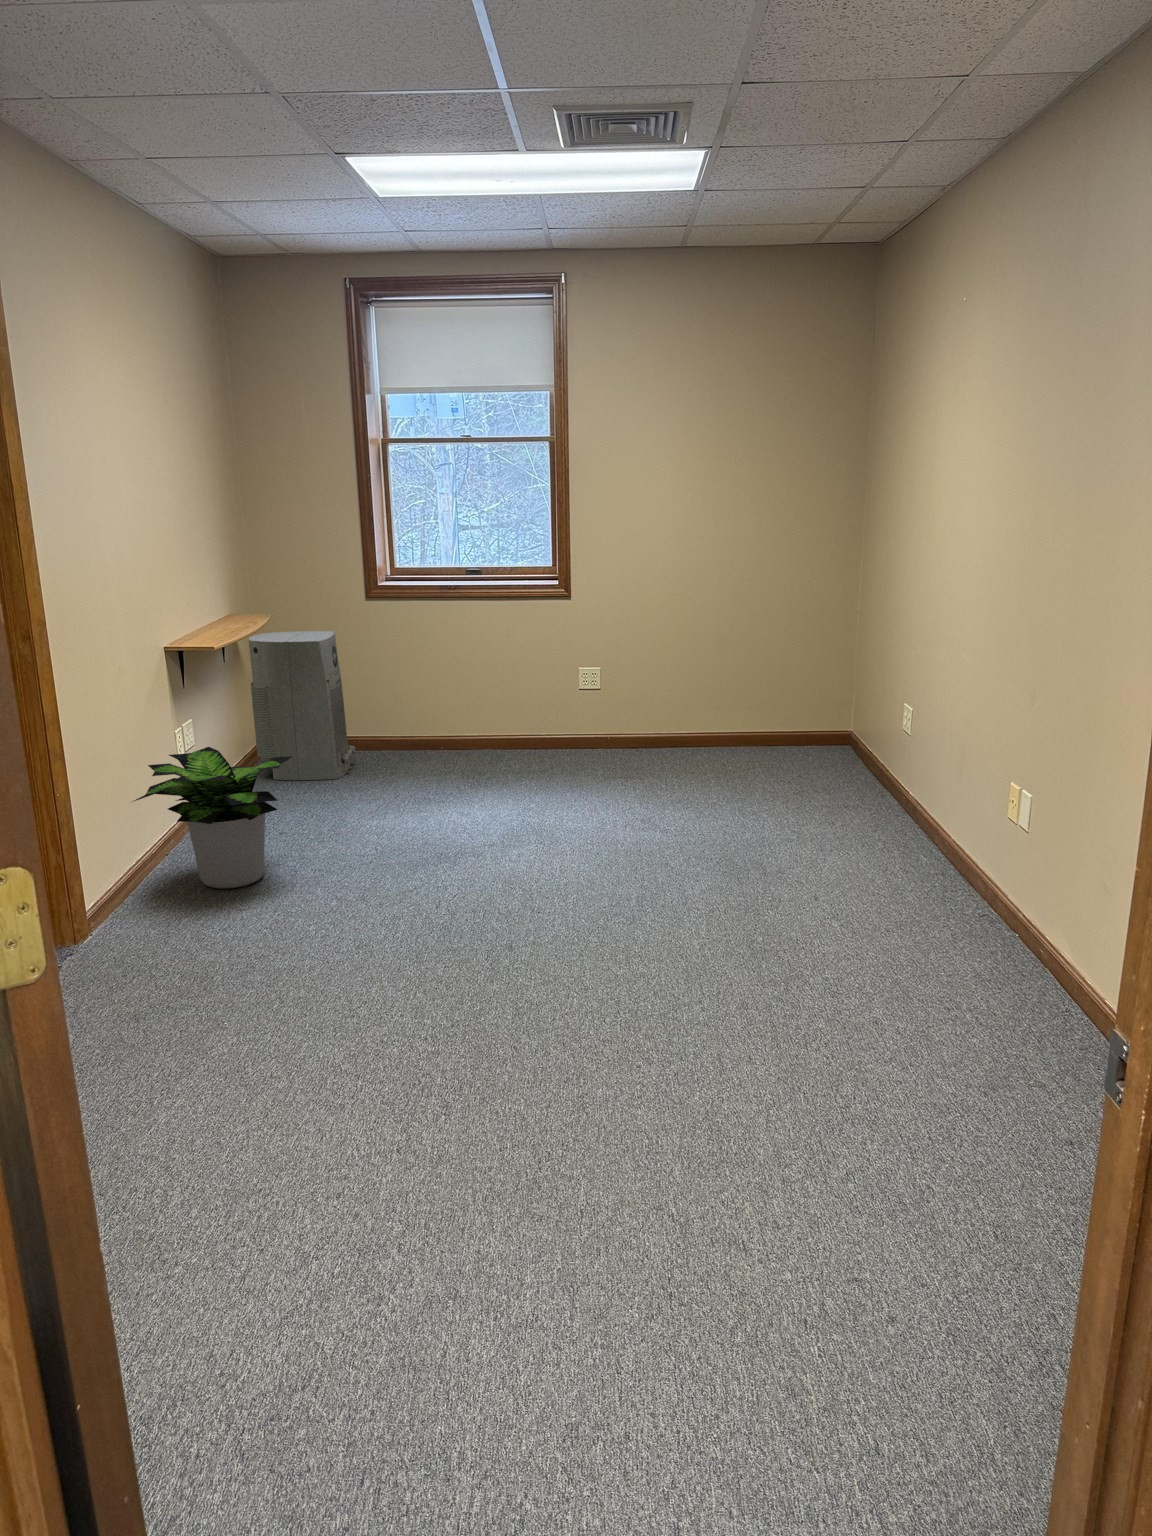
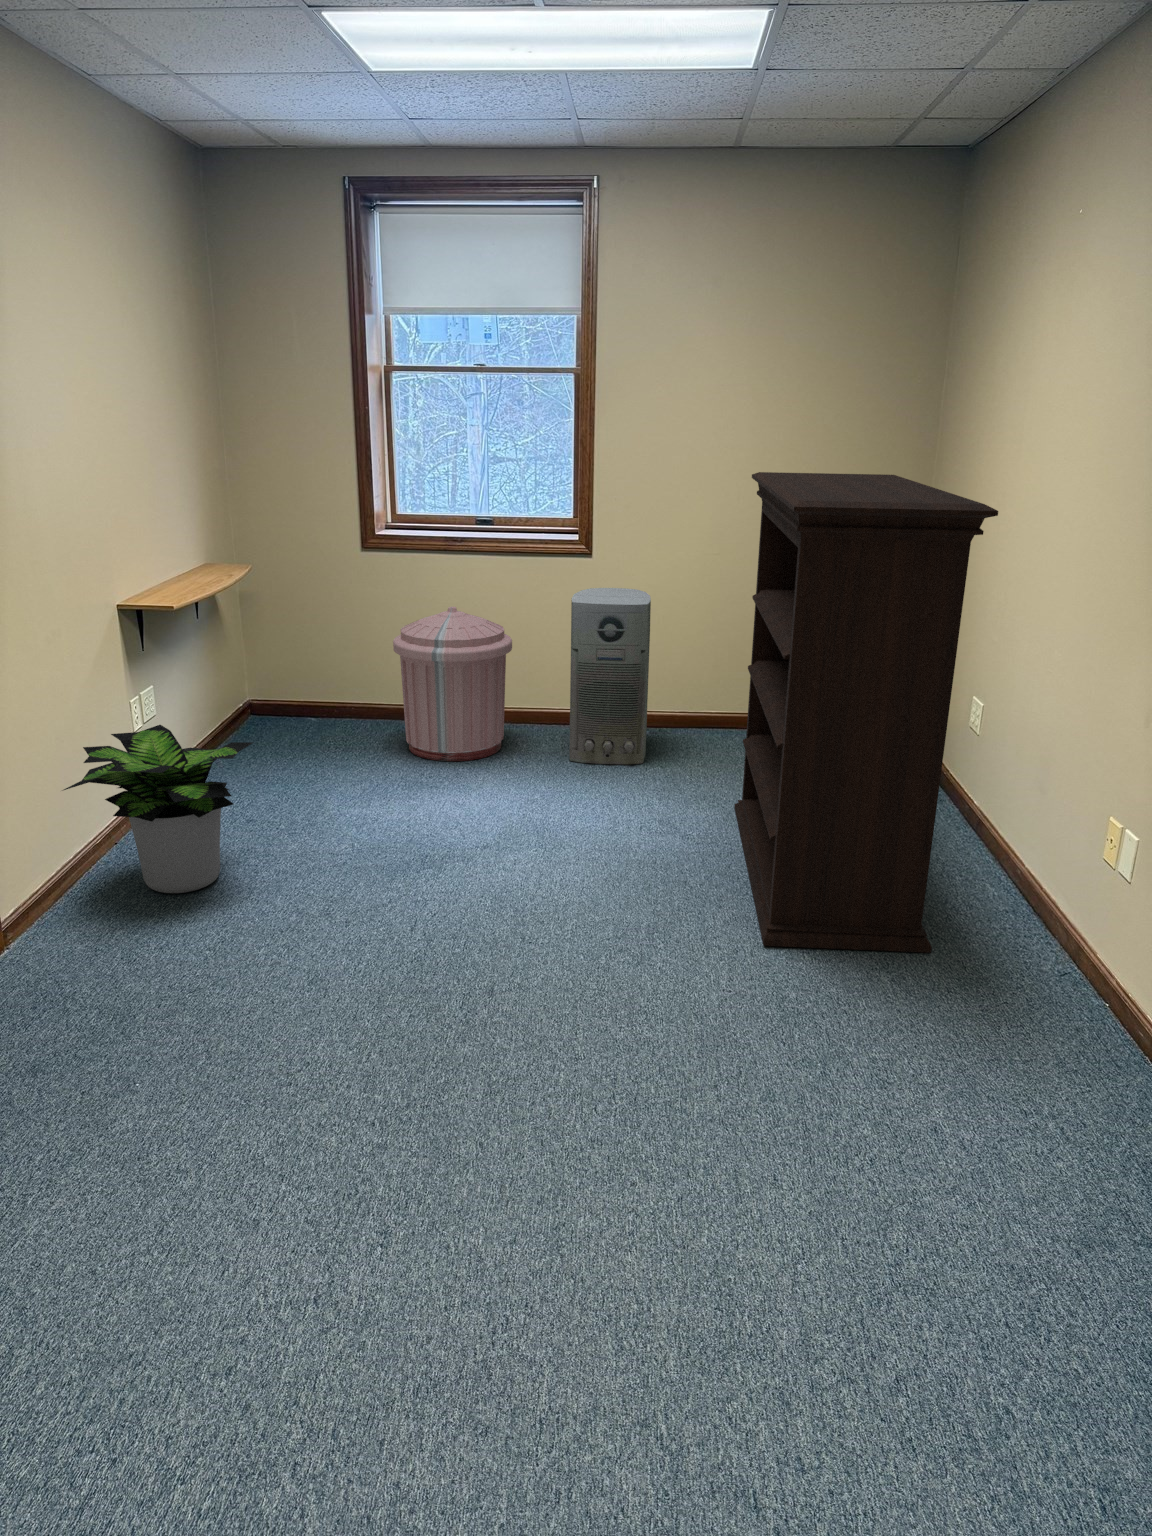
bookshelf: none [703,515,902,905] -> present [734,472,998,953]
air purifier: present [248,631,355,780] -> present [569,588,651,764]
trash can: none [397,645,502,781] -> present [393,607,512,761]

